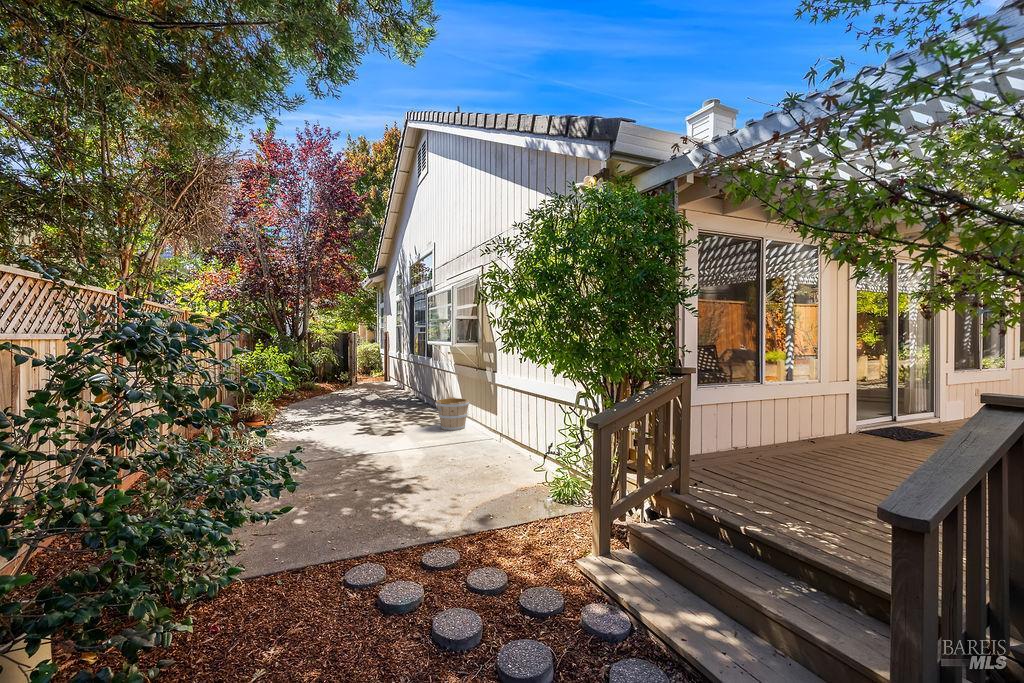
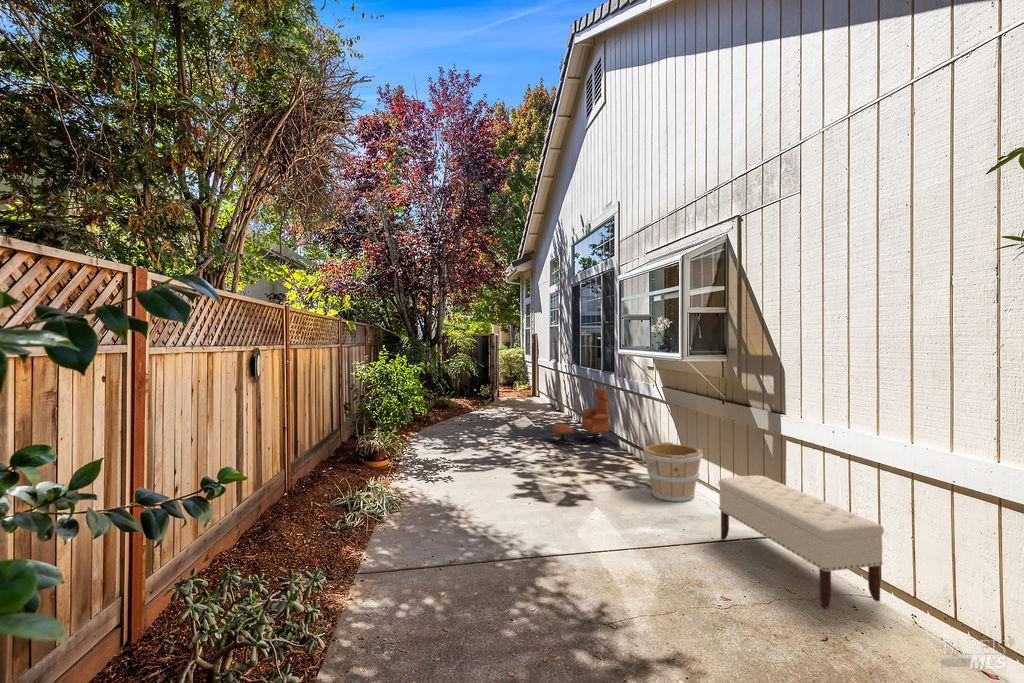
lounge chair: none [386,369,430,408] -> present [548,388,611,446]
bench: none [466,408,525,461] -> present [719,475,884,608]

